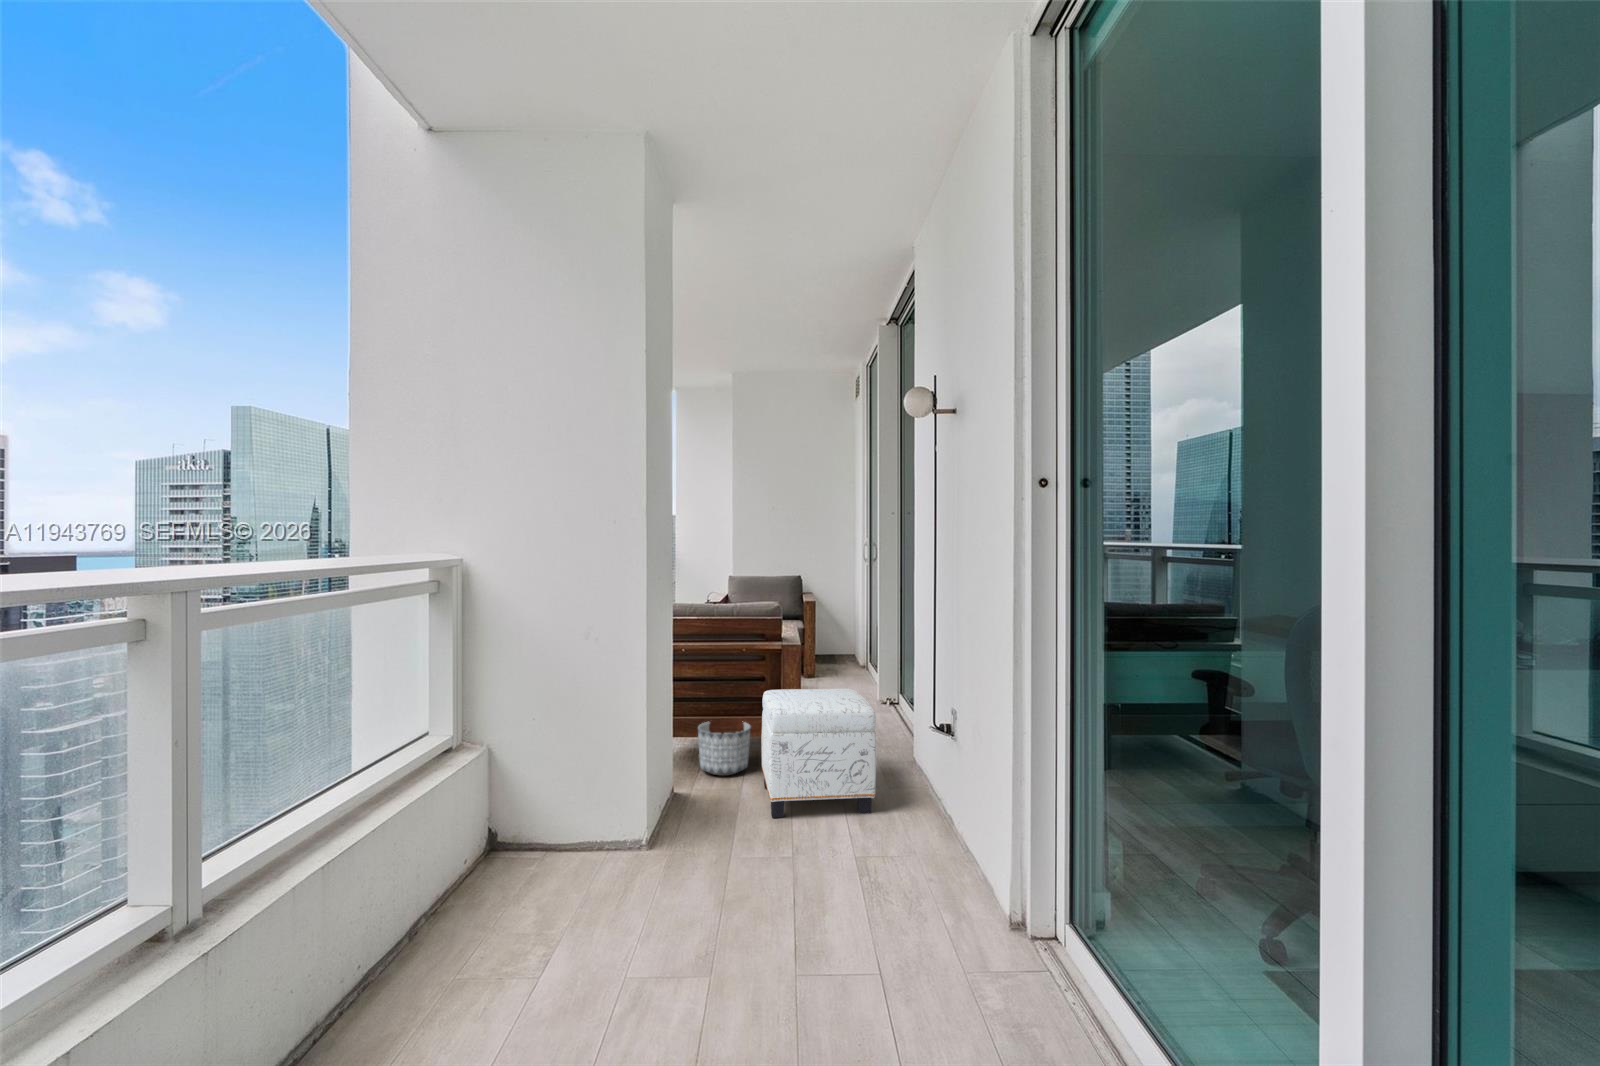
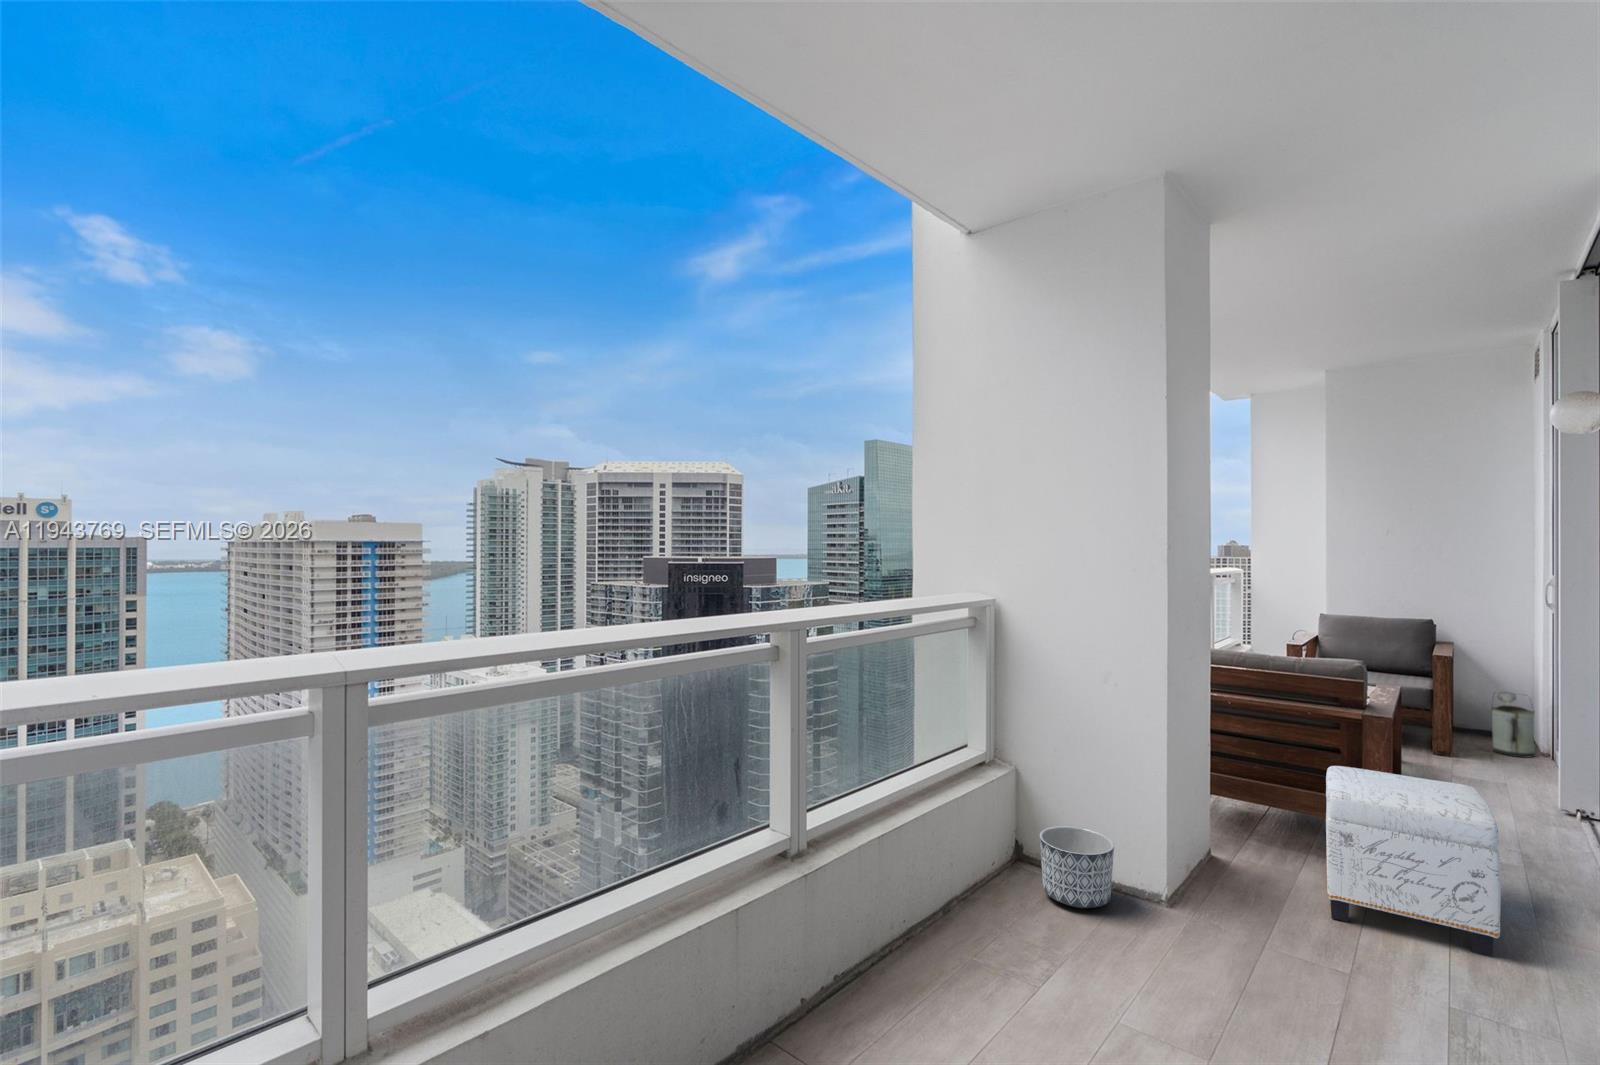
watering can: none [836,625,859,671] -> present [1491,692,1535,758]
planter: present [698,722,751,776] -> present [1040,826,1114,908]

